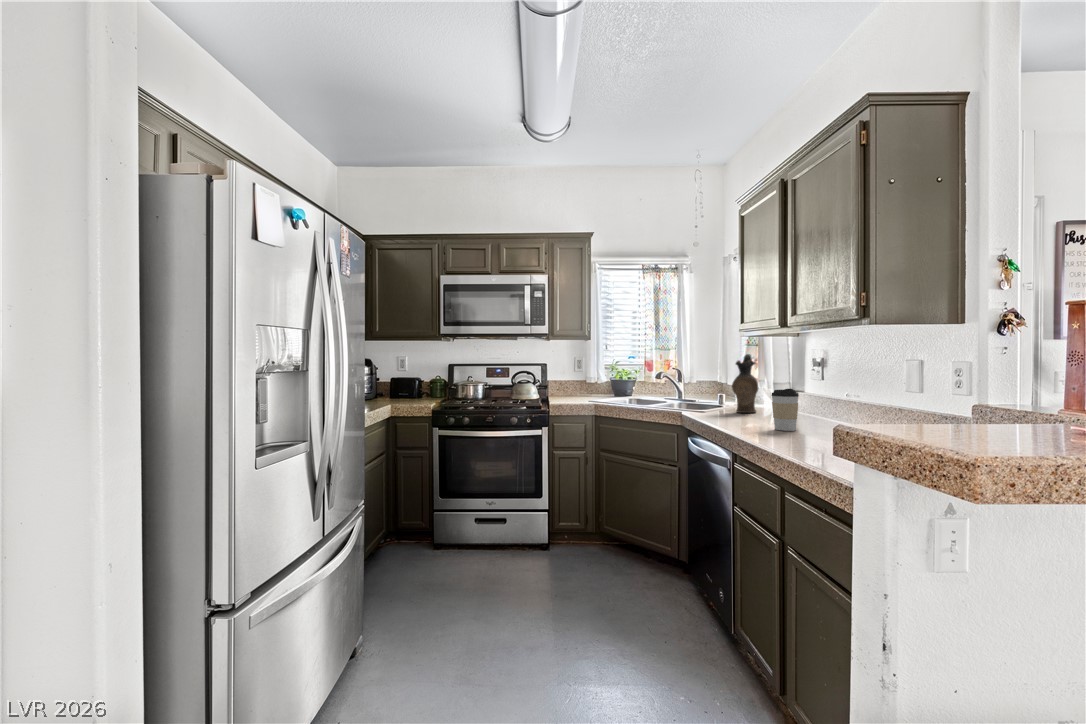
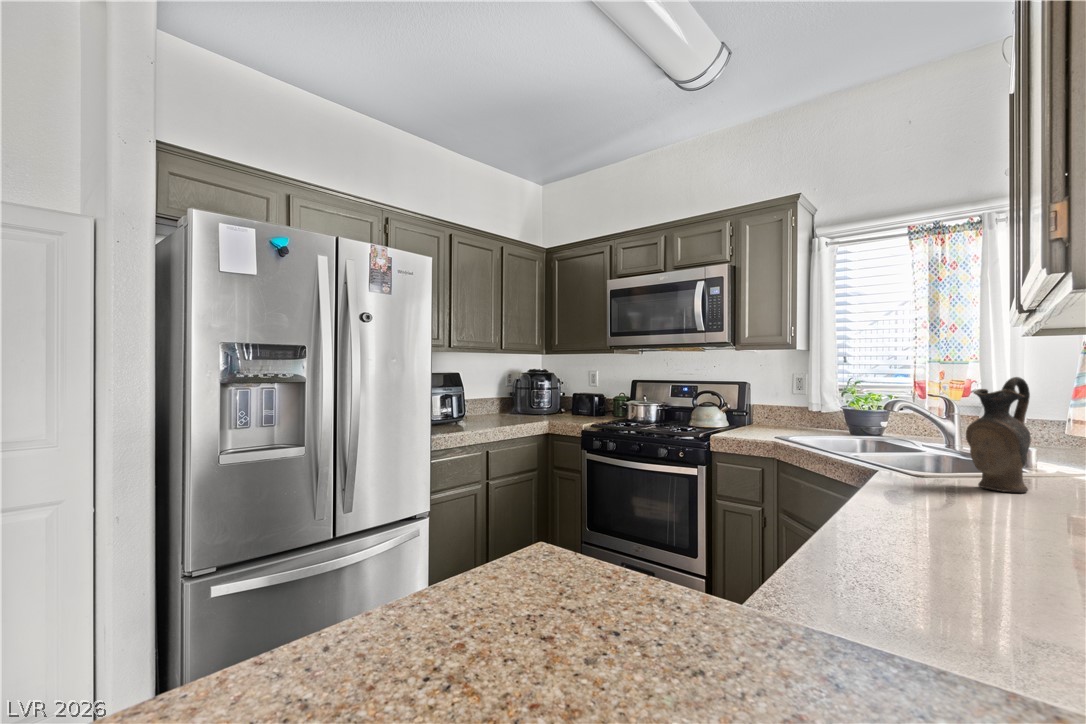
coffee cup: present [771,389,799,431] -> none [892,452,952,538]

